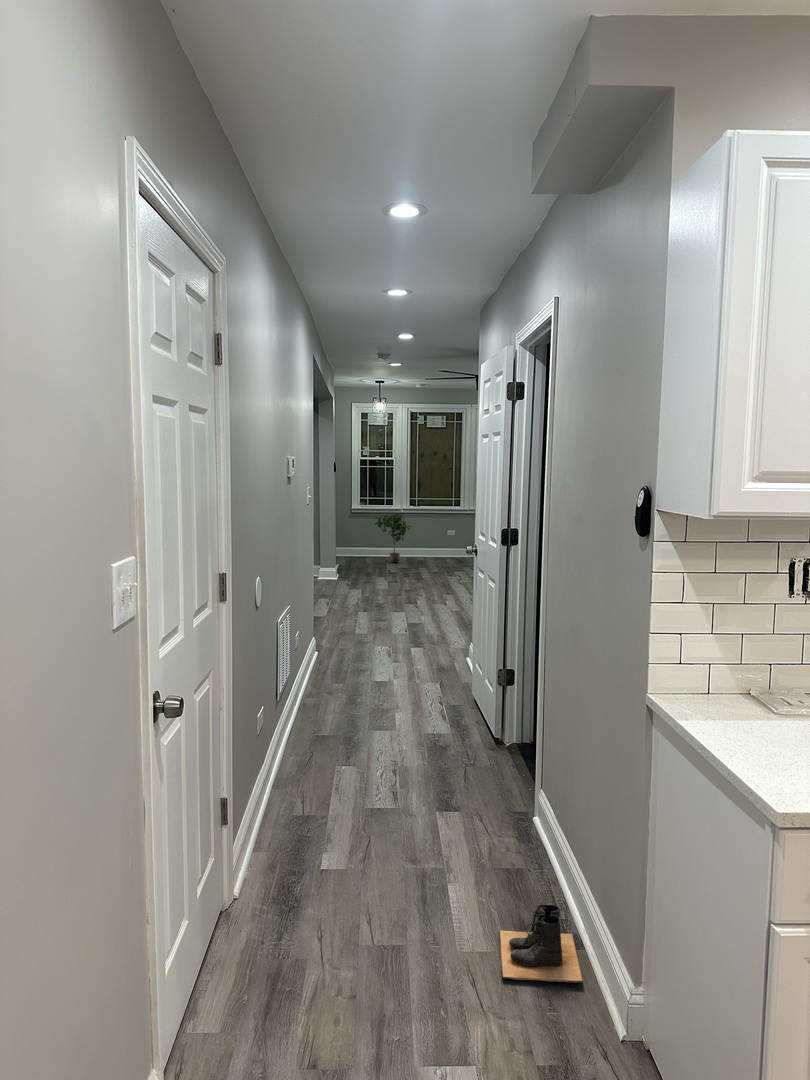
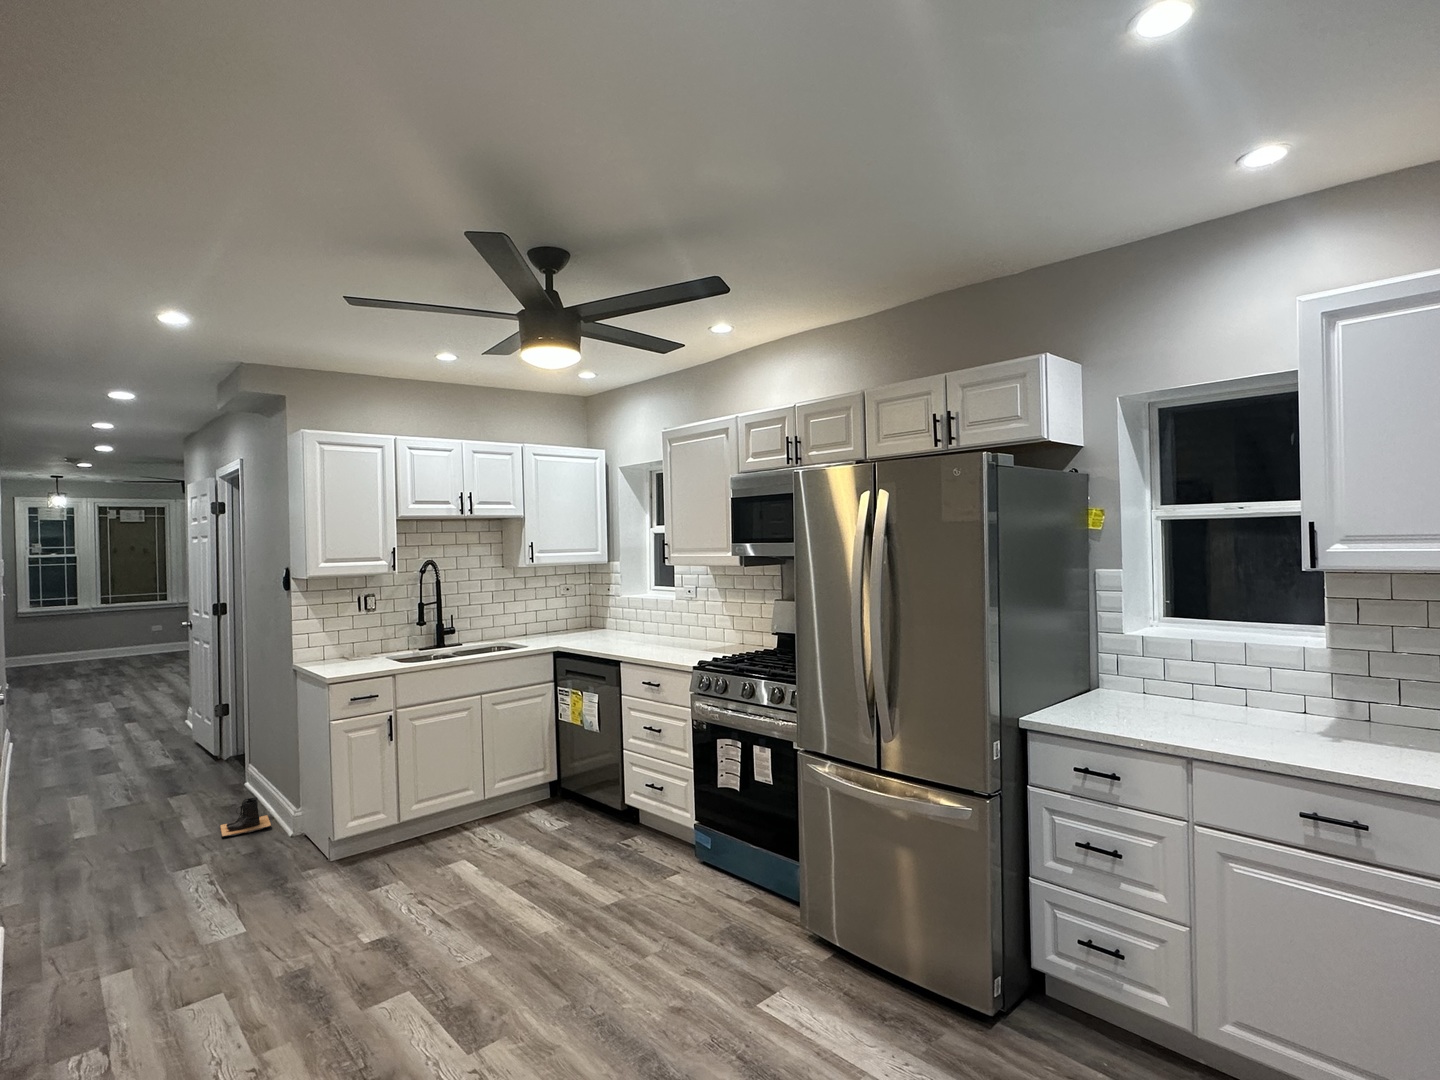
potted plant: present [375,514,411,563] -> none [53,612,105,666]

